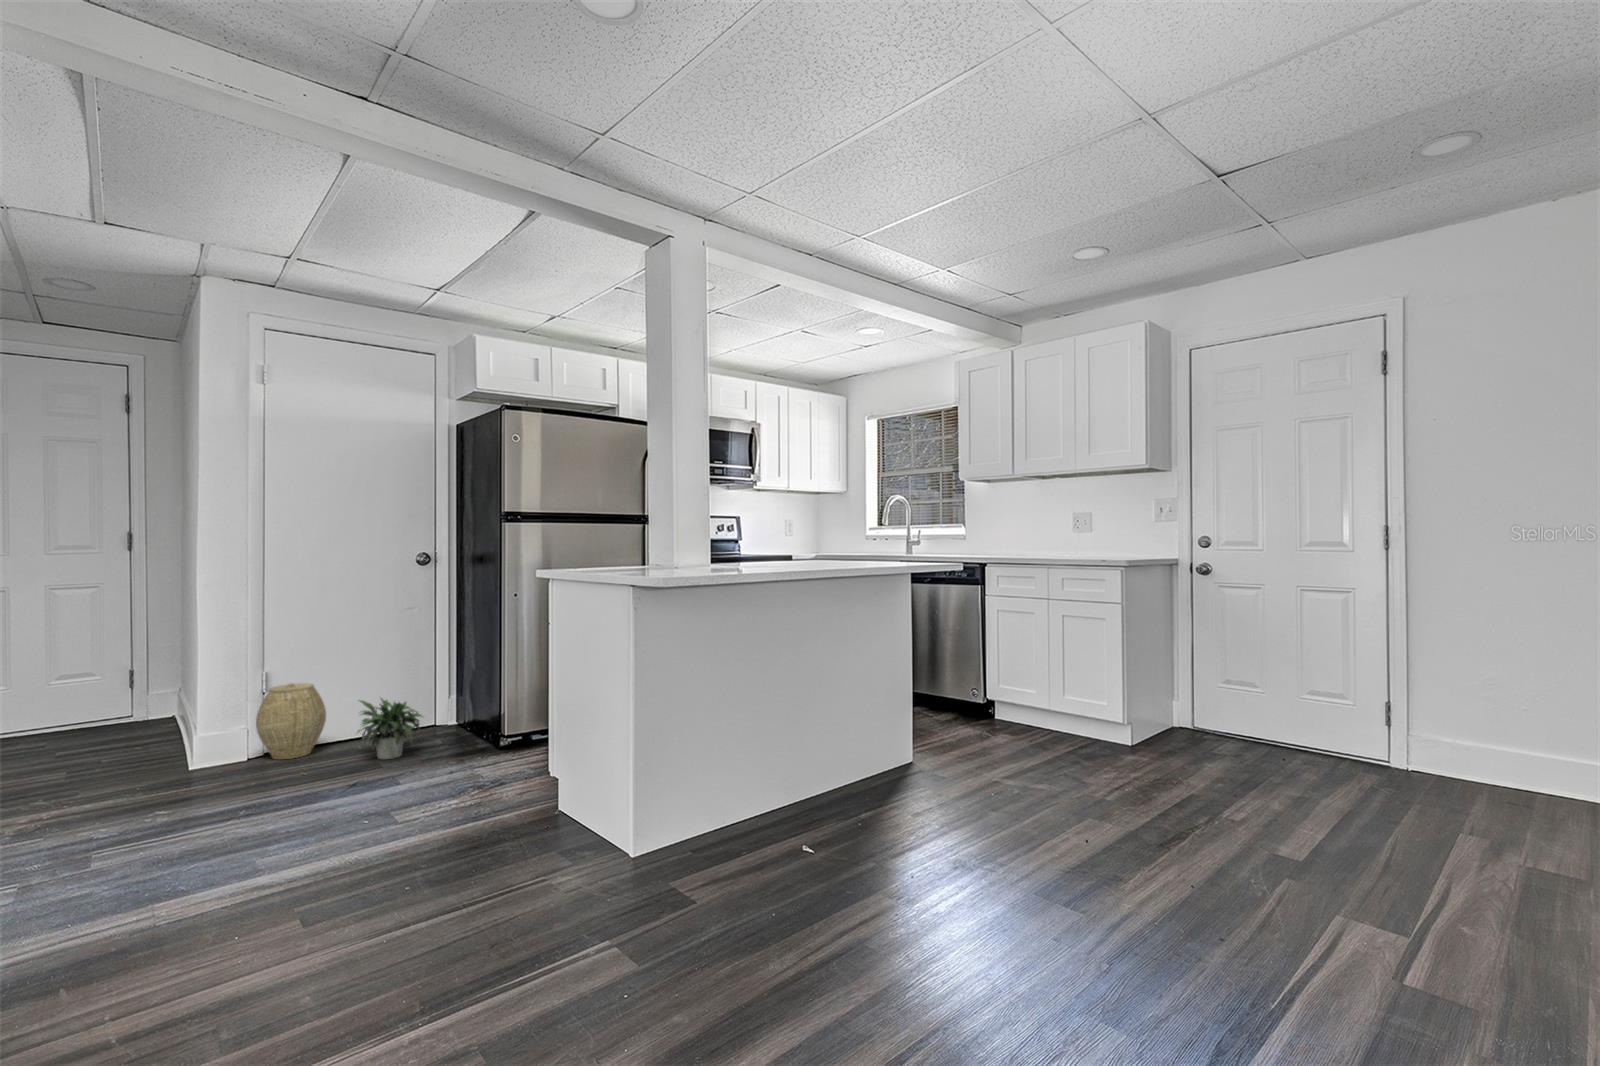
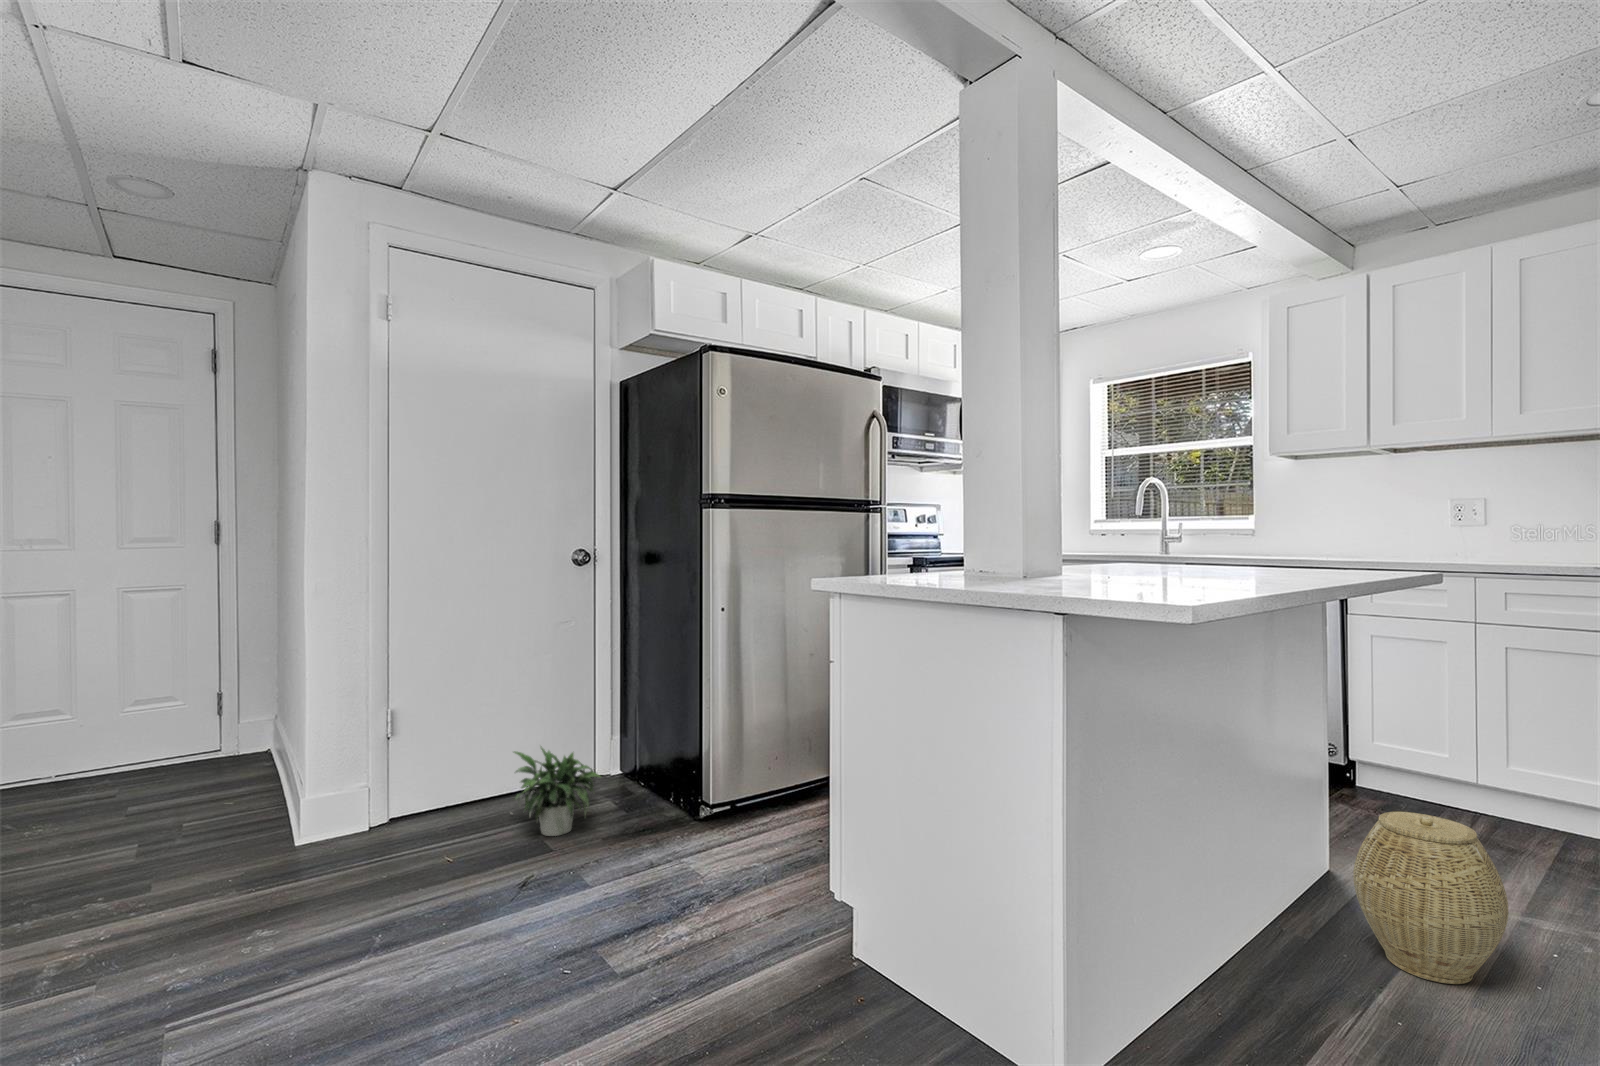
woven basket: present [256,683,326,759] -> present [1353,812,1509,984]

